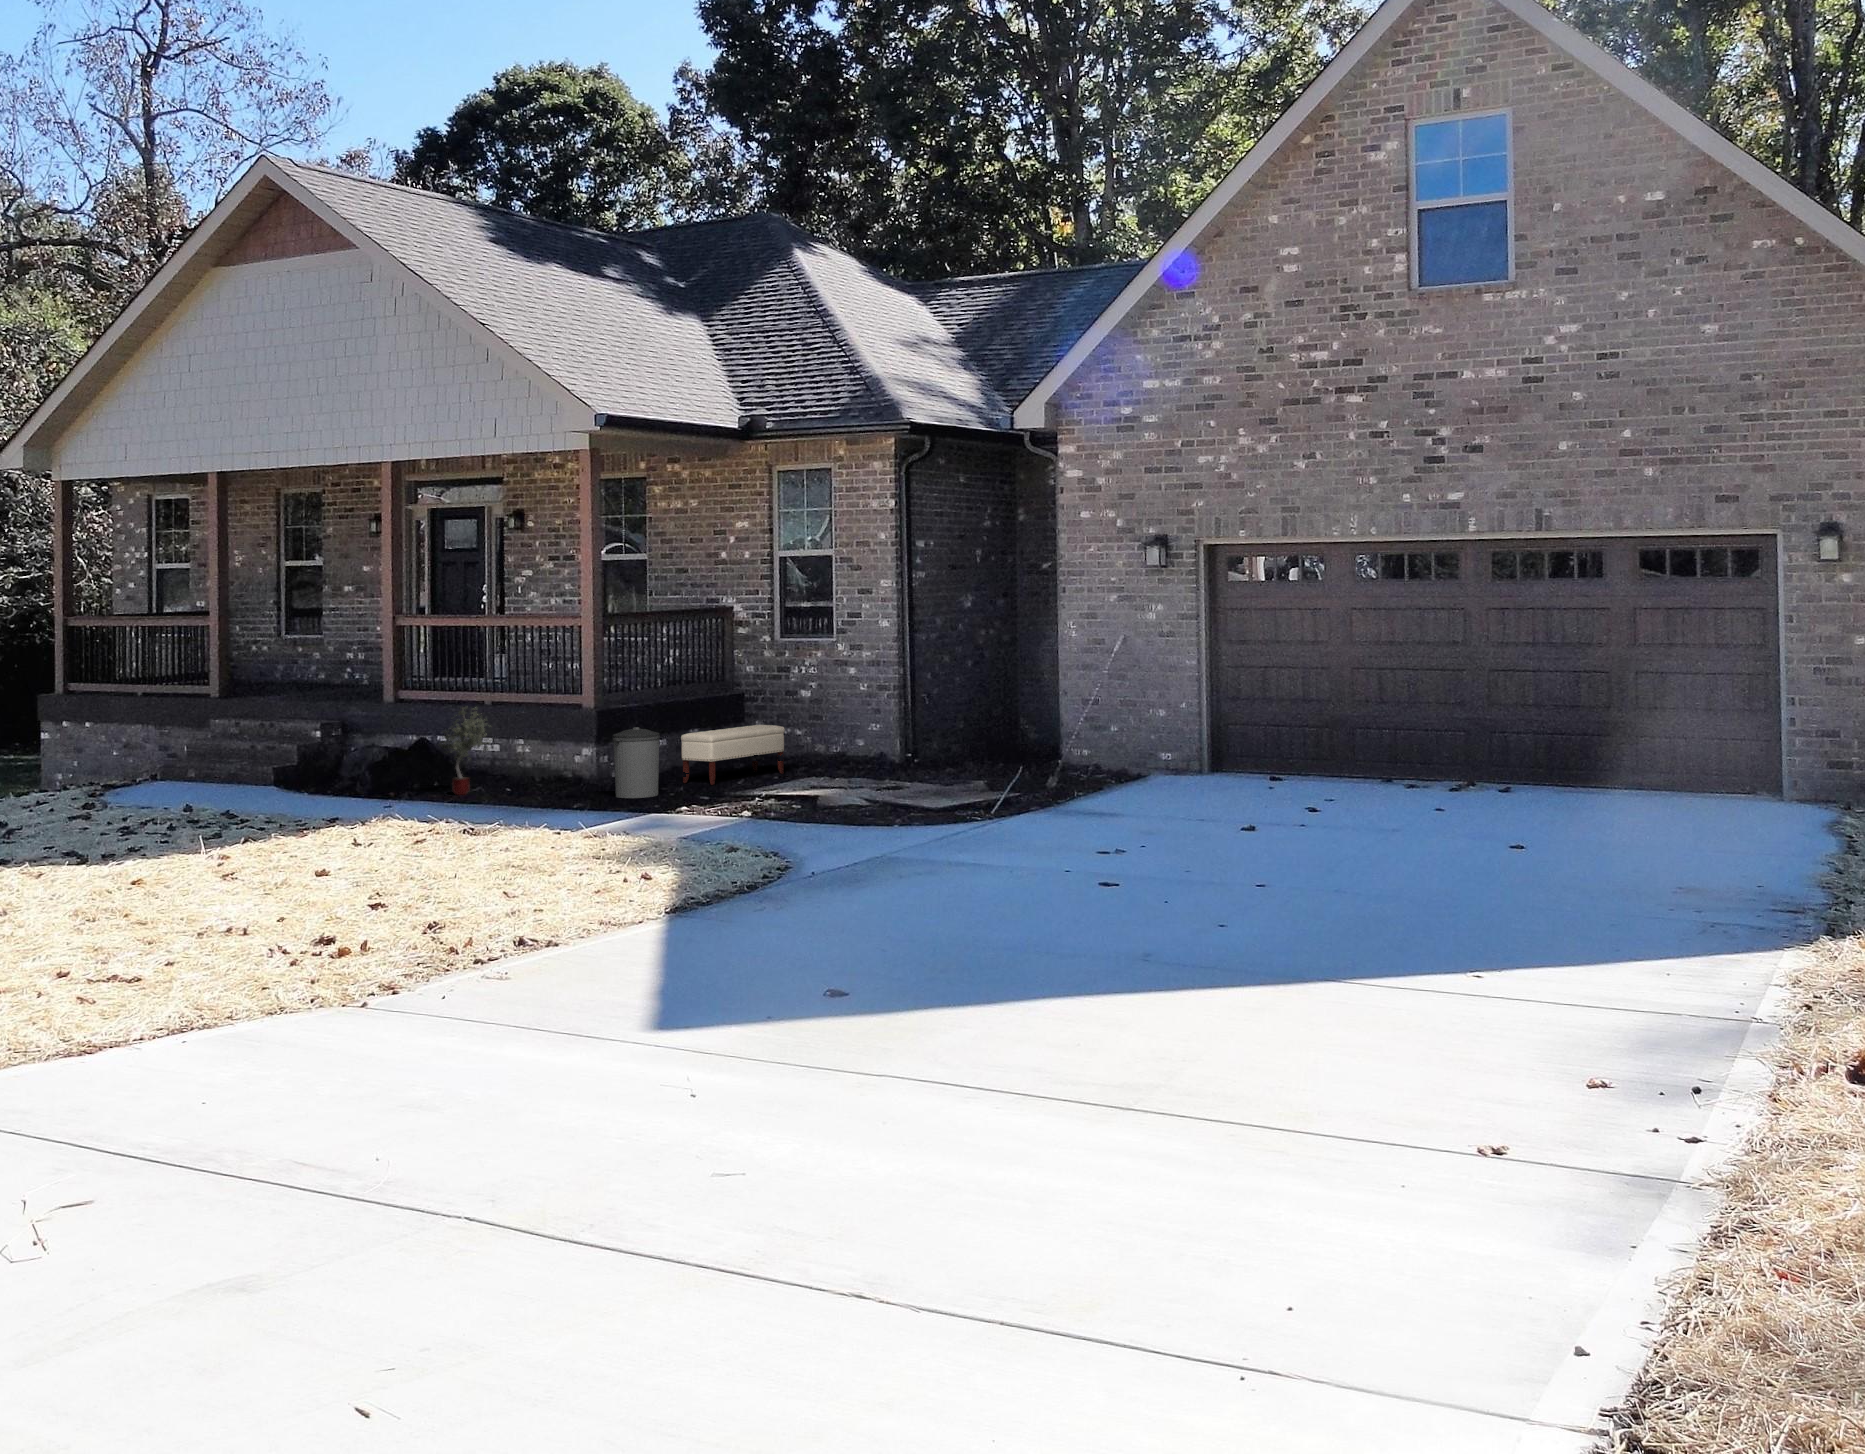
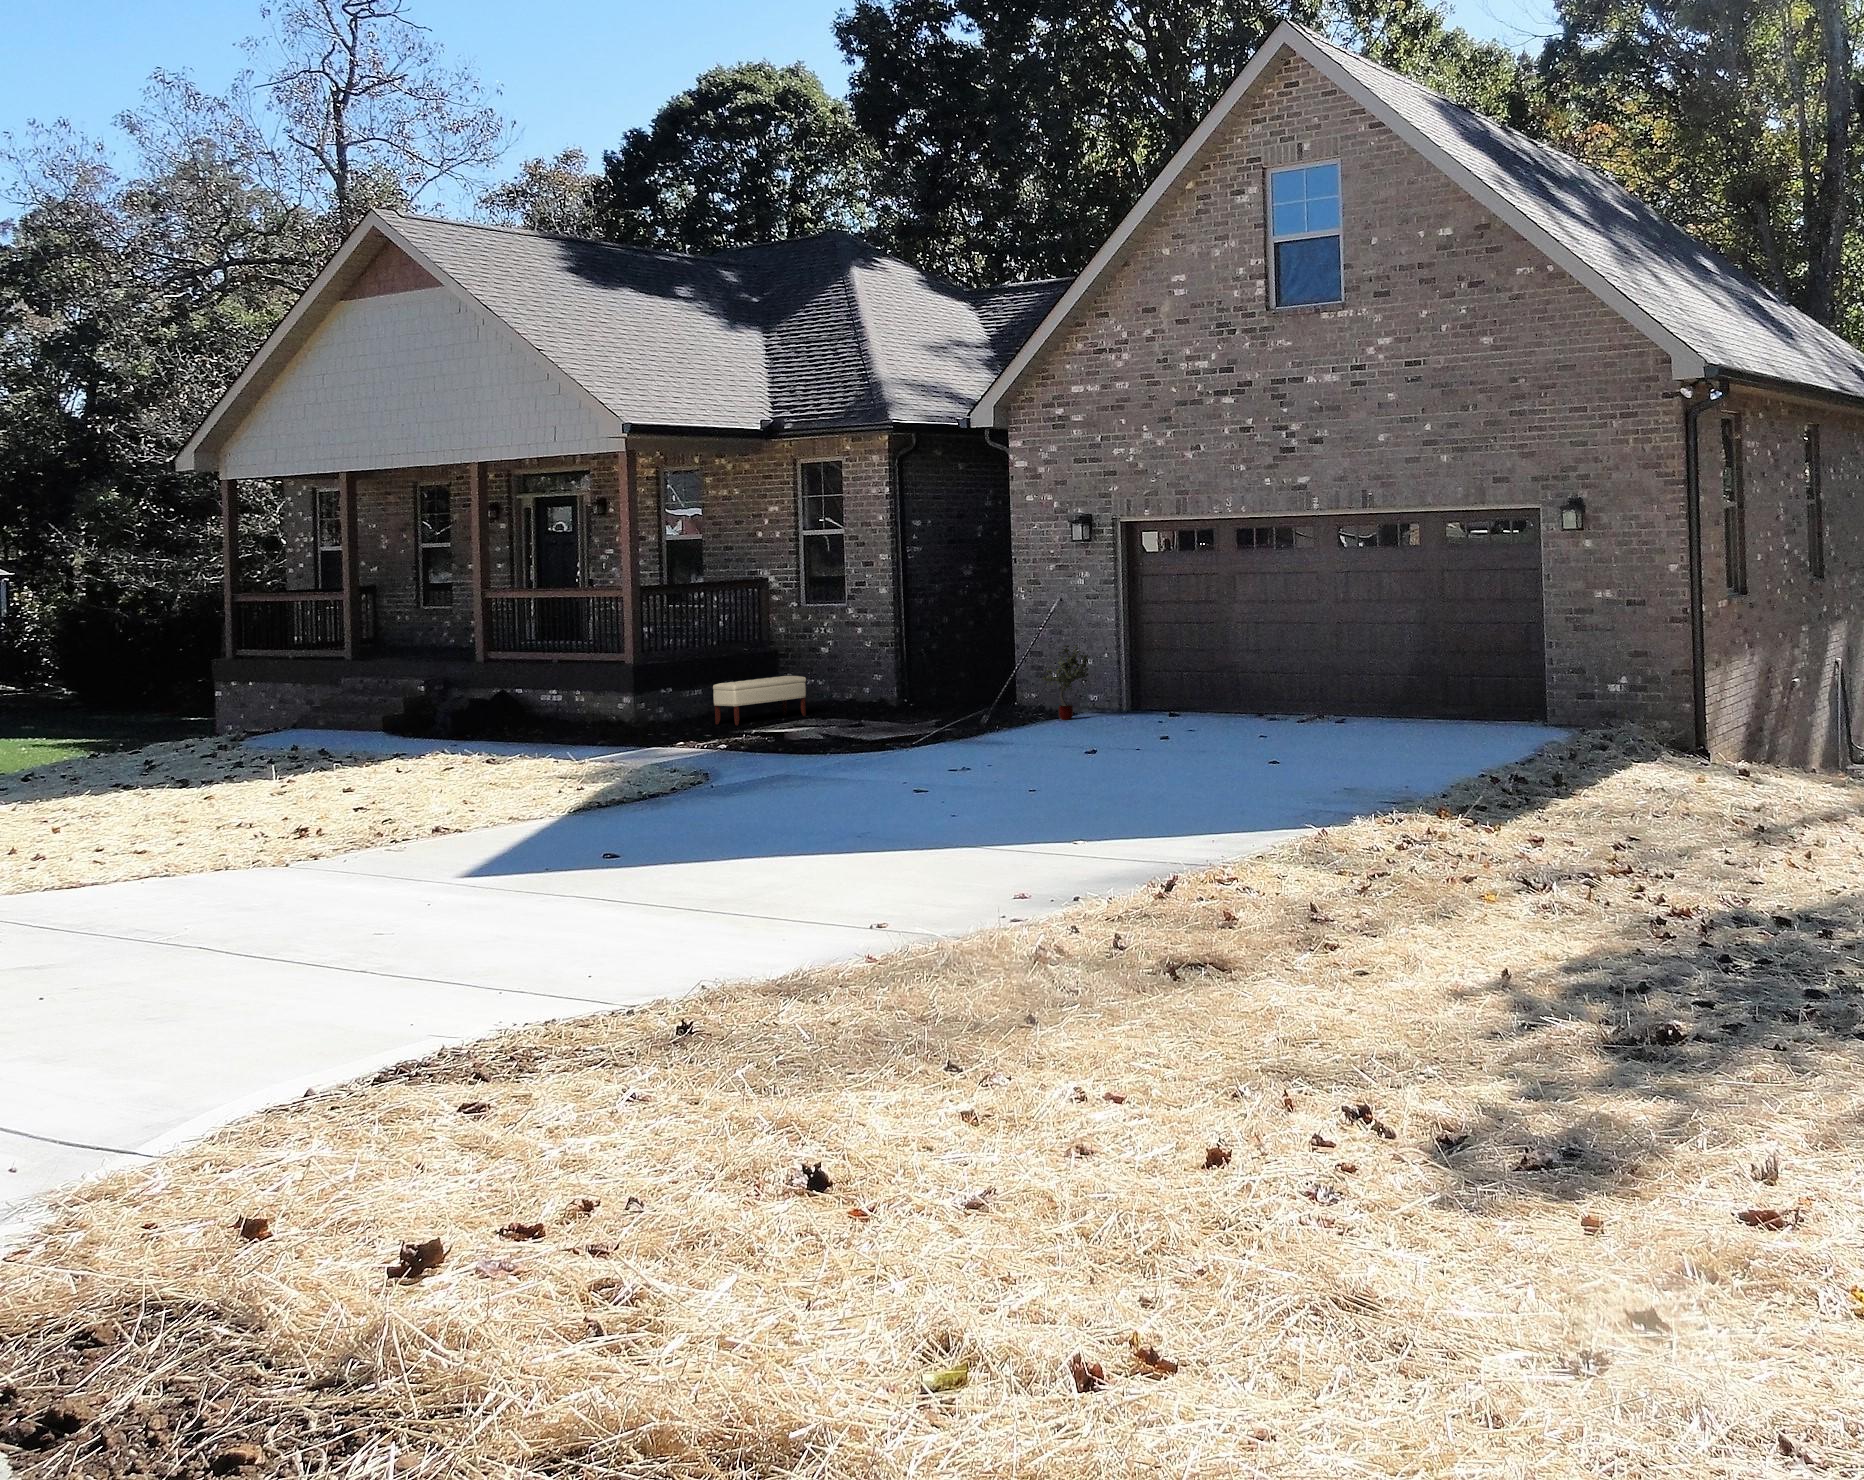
potted tree: present [440,707,491,795] -> present [1042,645,1091,720]
trash can: present [612,727,660,798] -> none [646,679,685,737]

